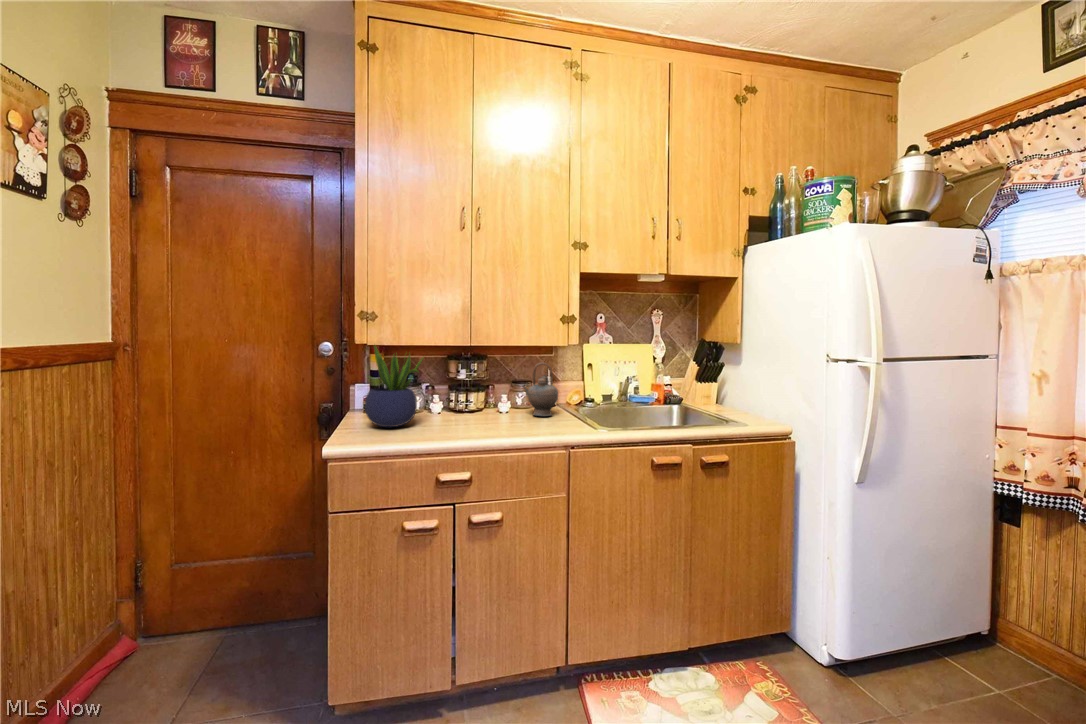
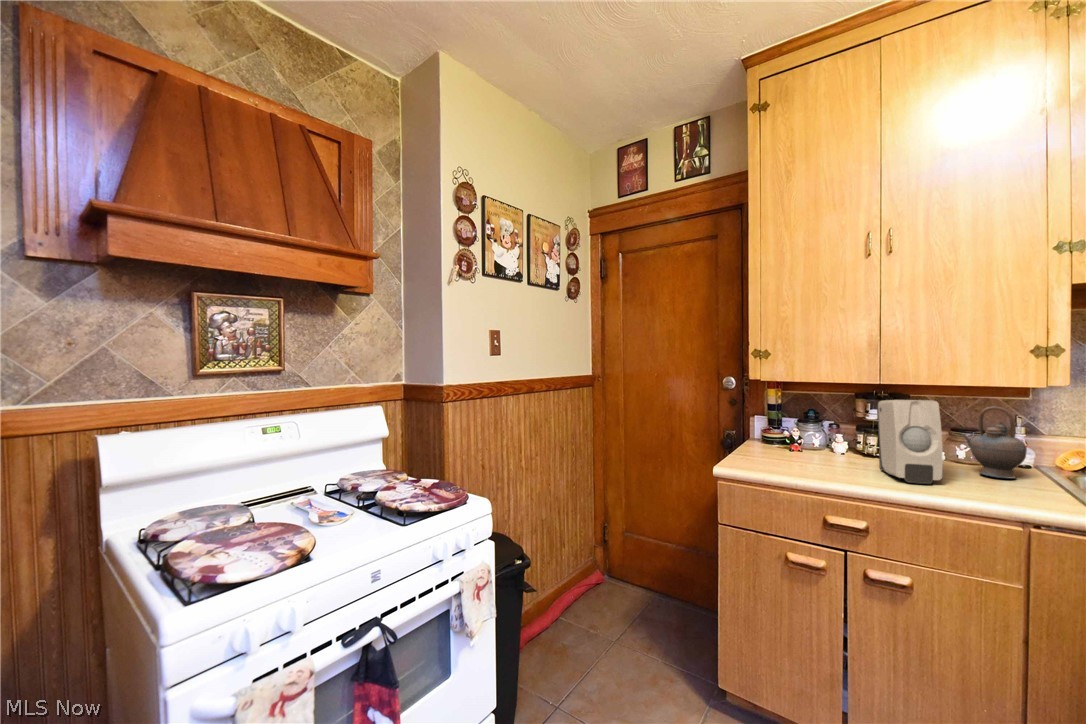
potted plant: present [365,346,422,427] -> none [754,380,821,463]
soap dispenser: none [470,358,516,429] -> present [877,400,942,484]

